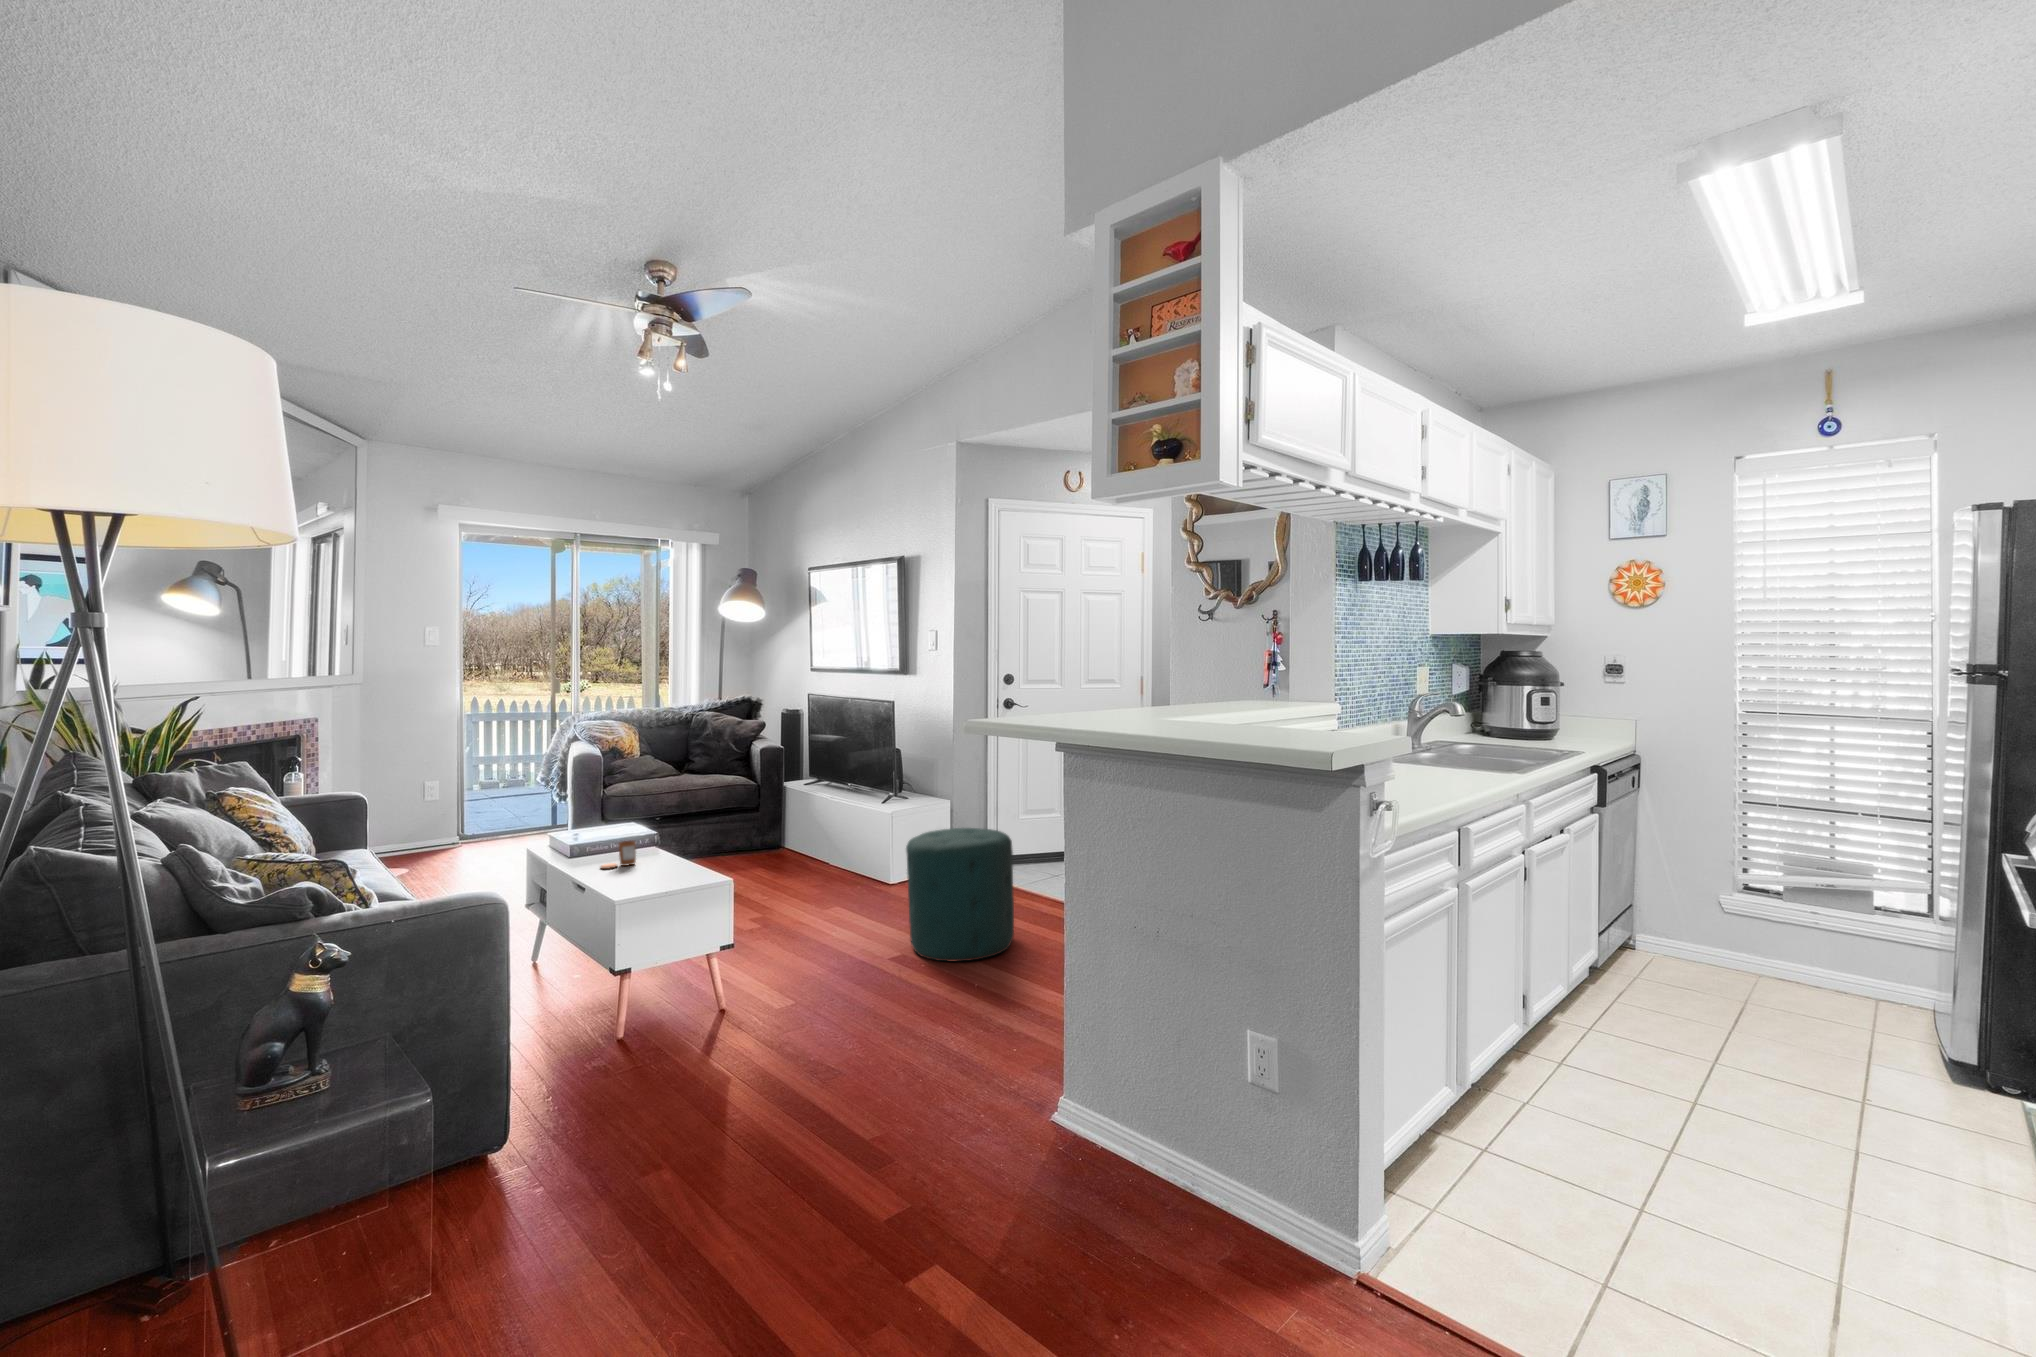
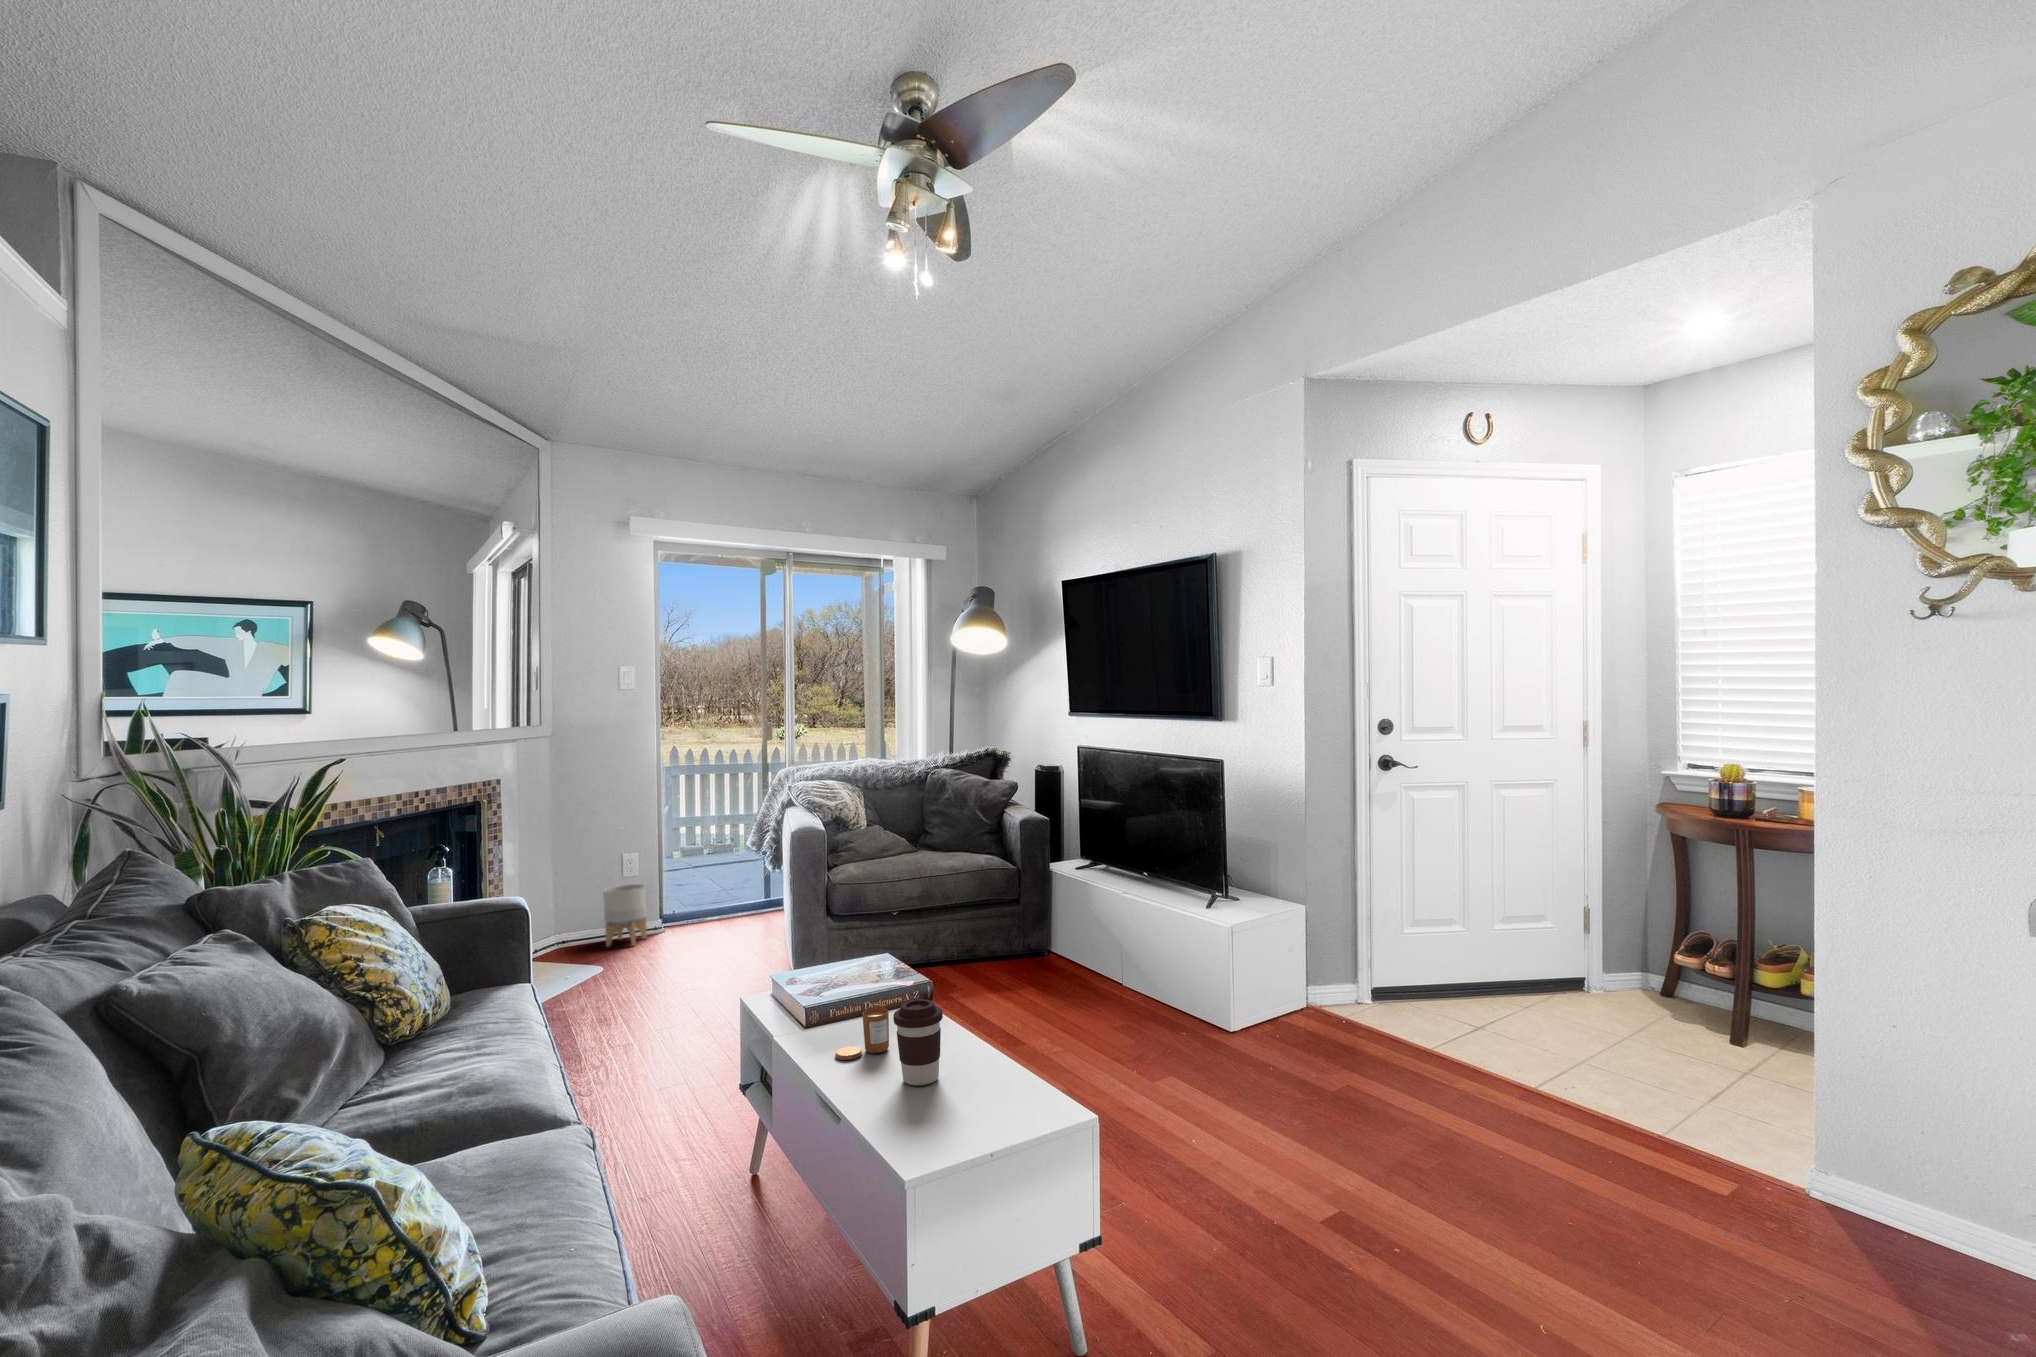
planter: none [410,806,449,856] -> present [603,884,647,947]
coffee cup: none [636,828,667,875] -> present [893,999,943,1085]
ottoman: present [906,828,1014,961] -> none [1318,988,1528,1260]

